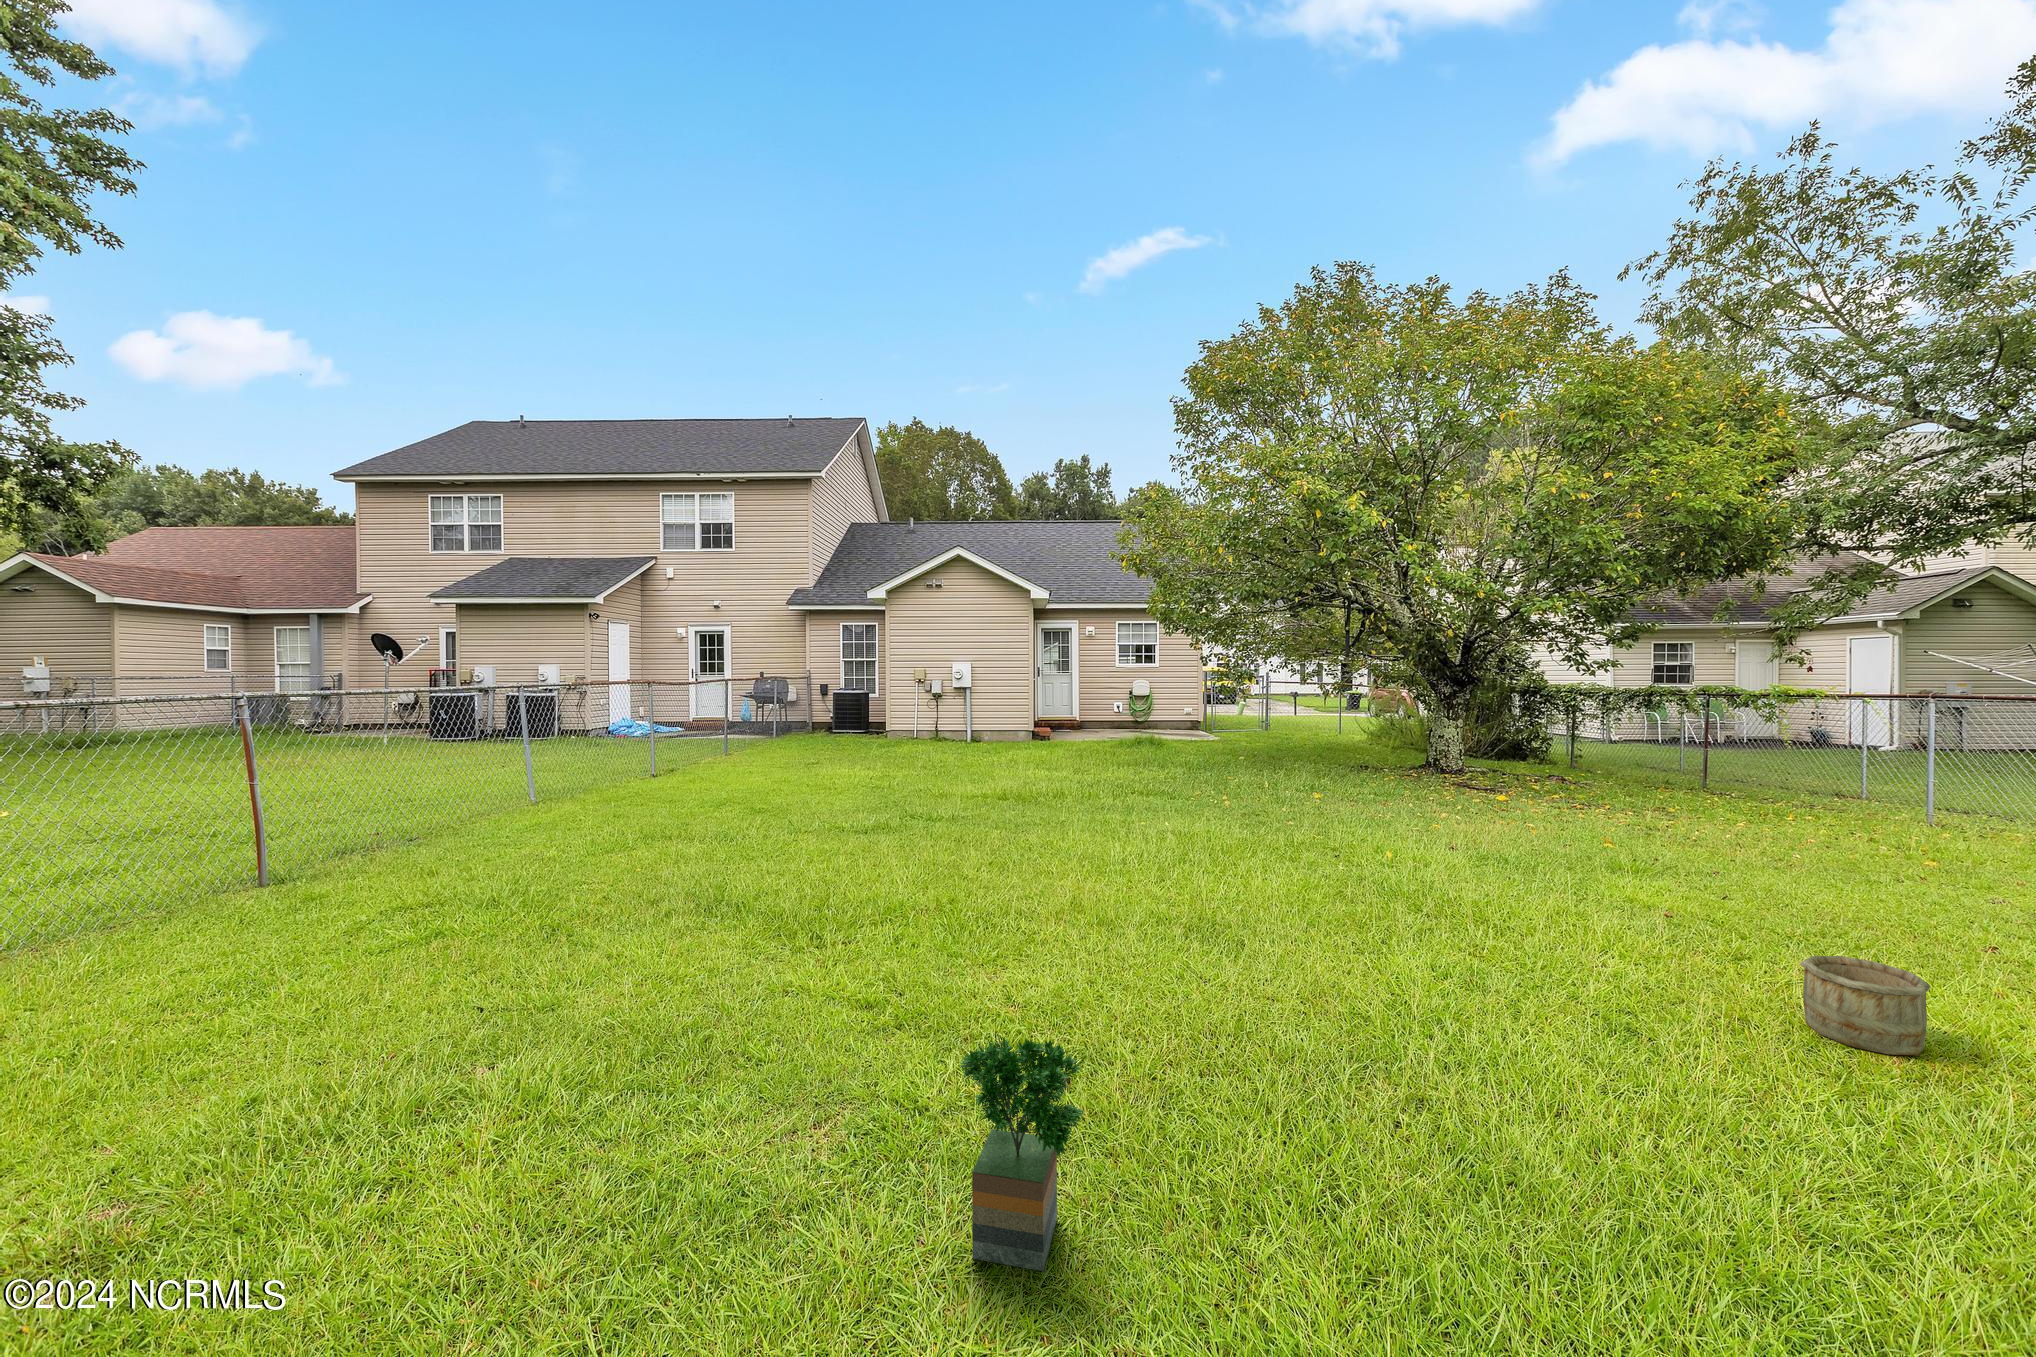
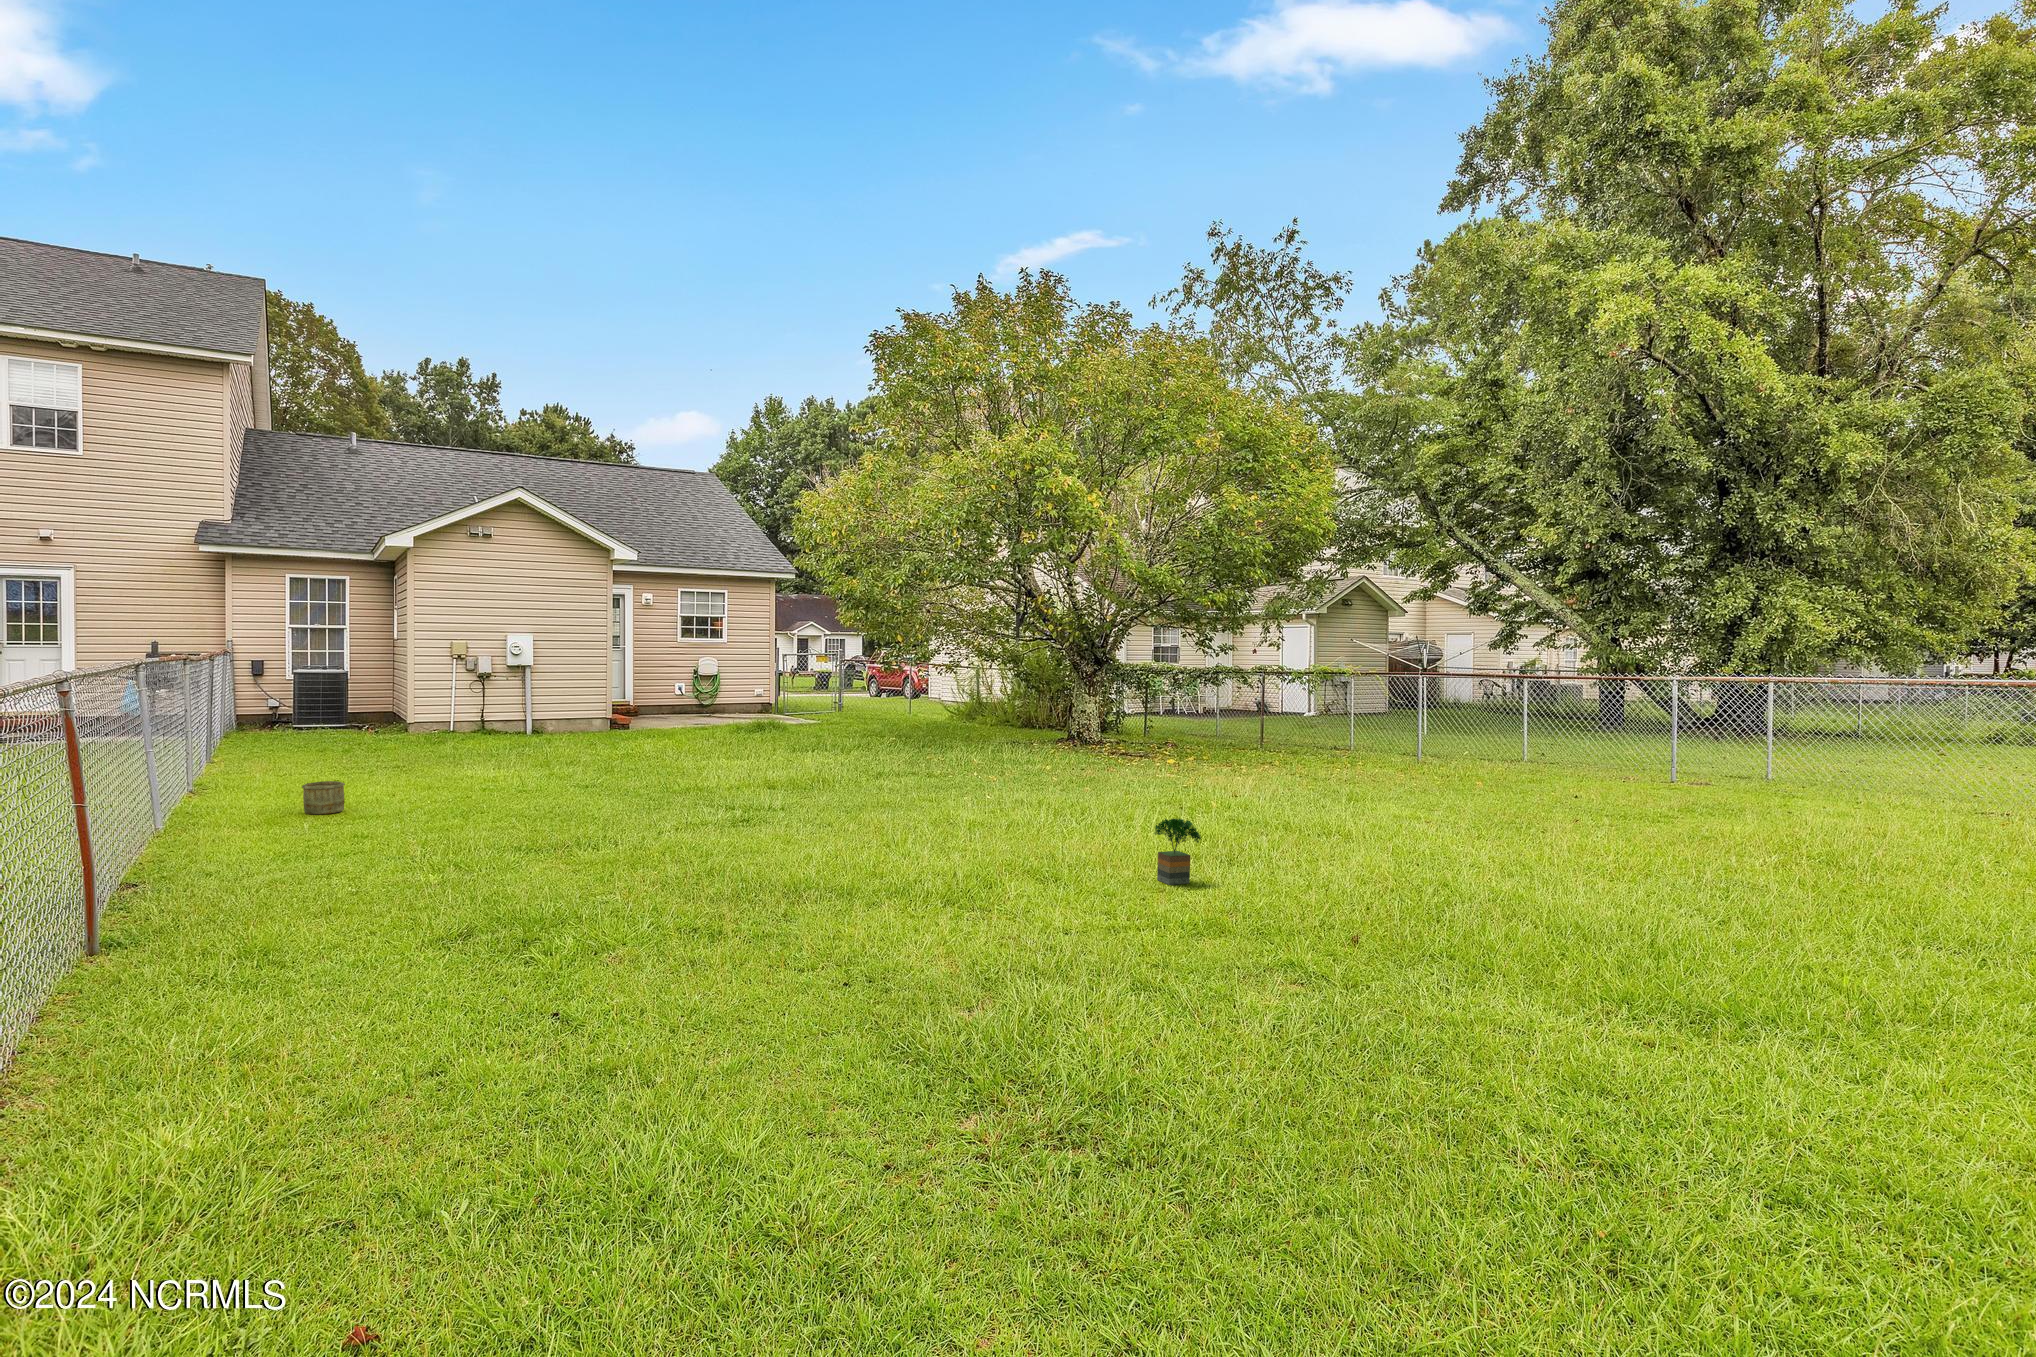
wooden bucket: present [1800,956,1931,1056] -> present [302,781,345,814]

